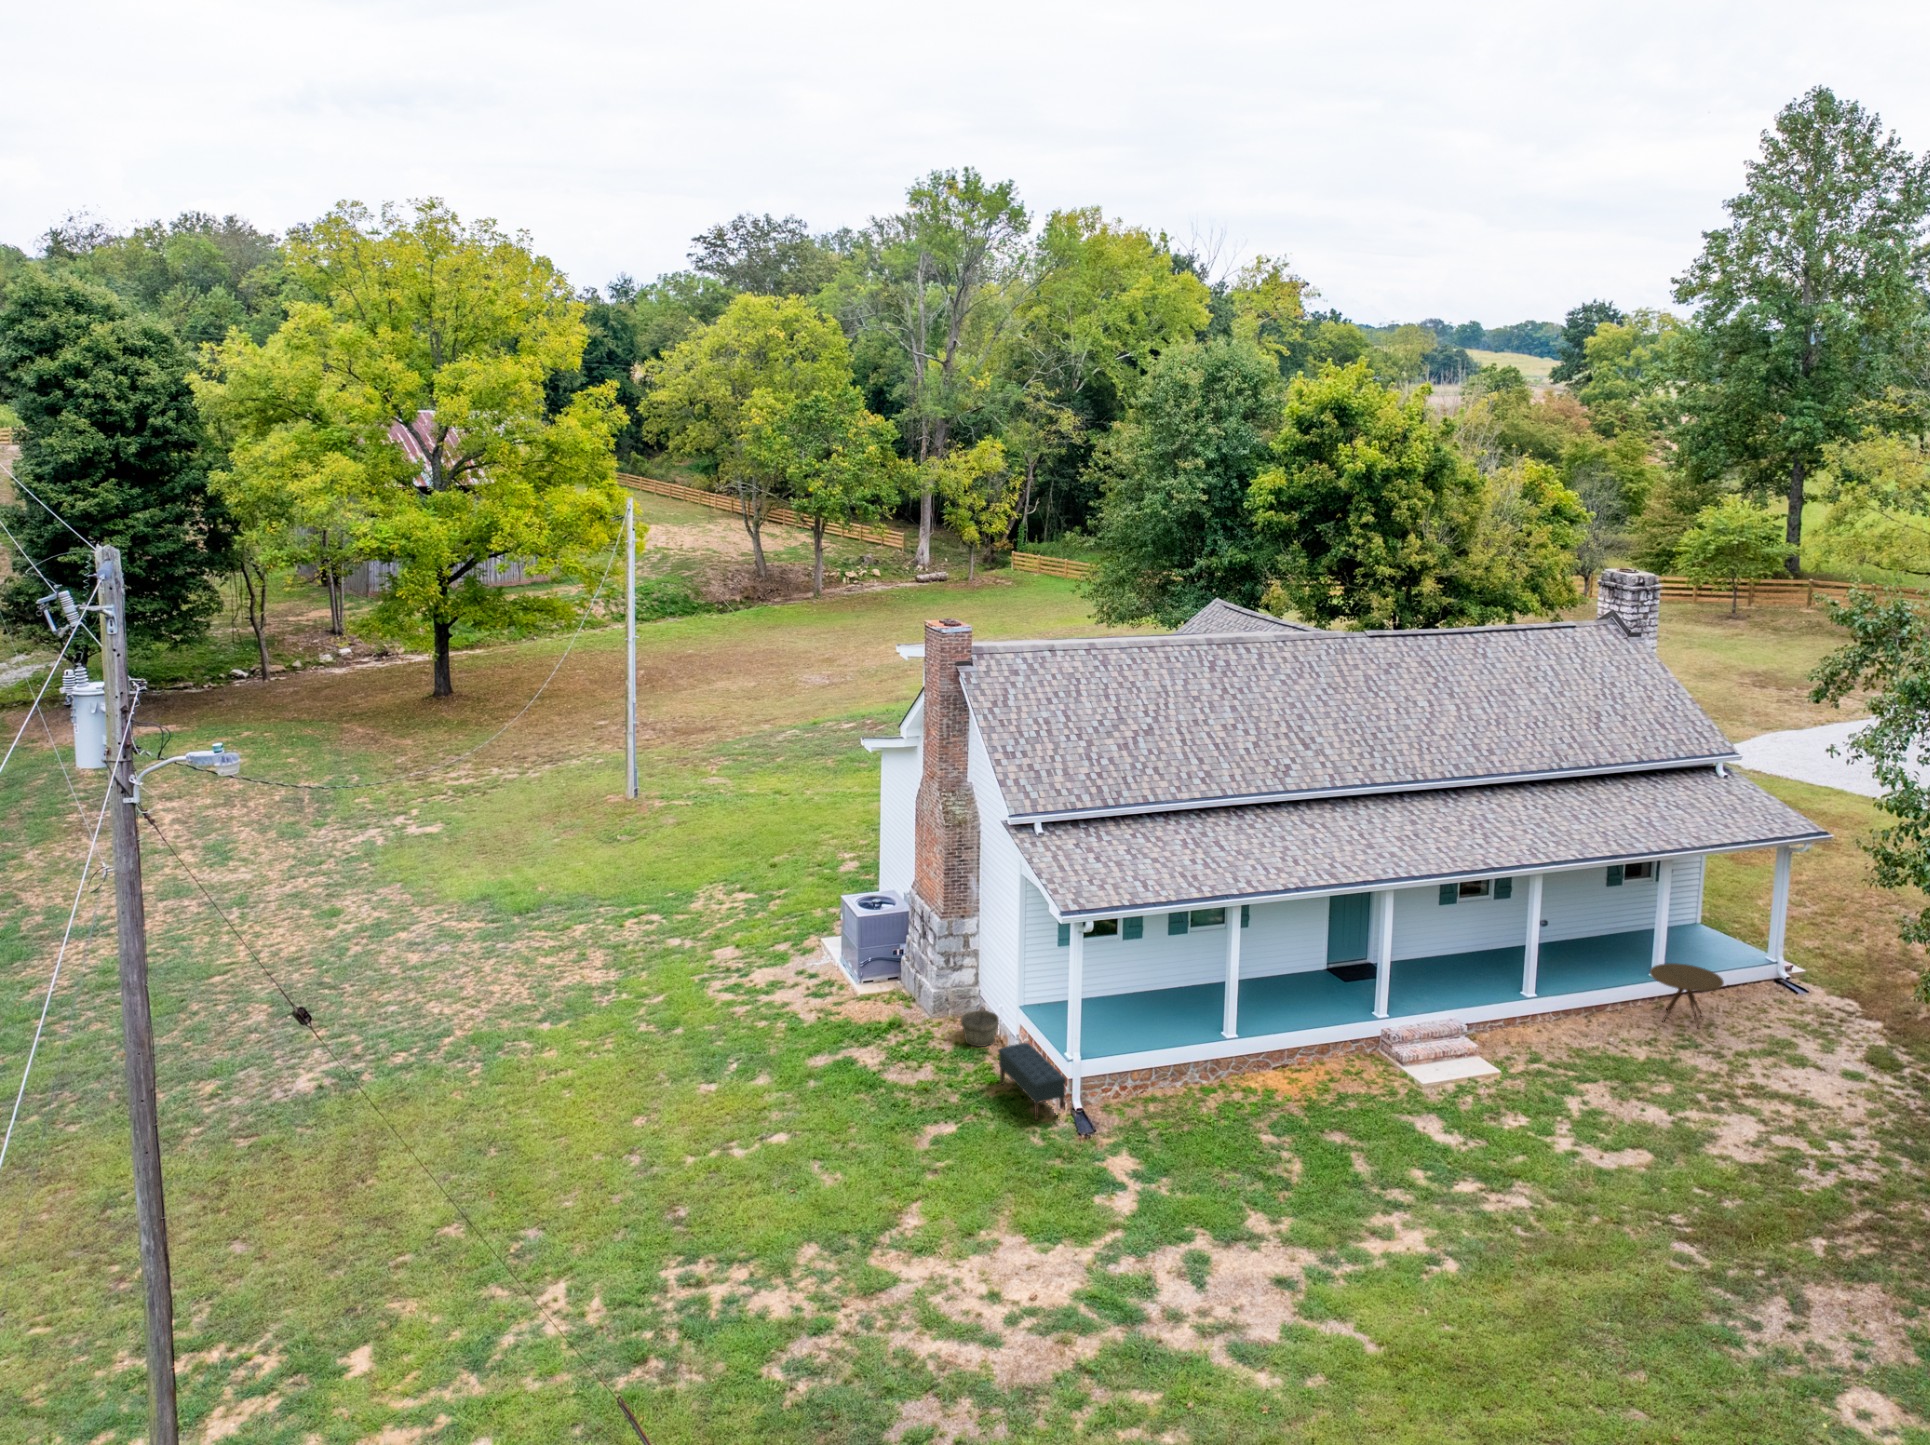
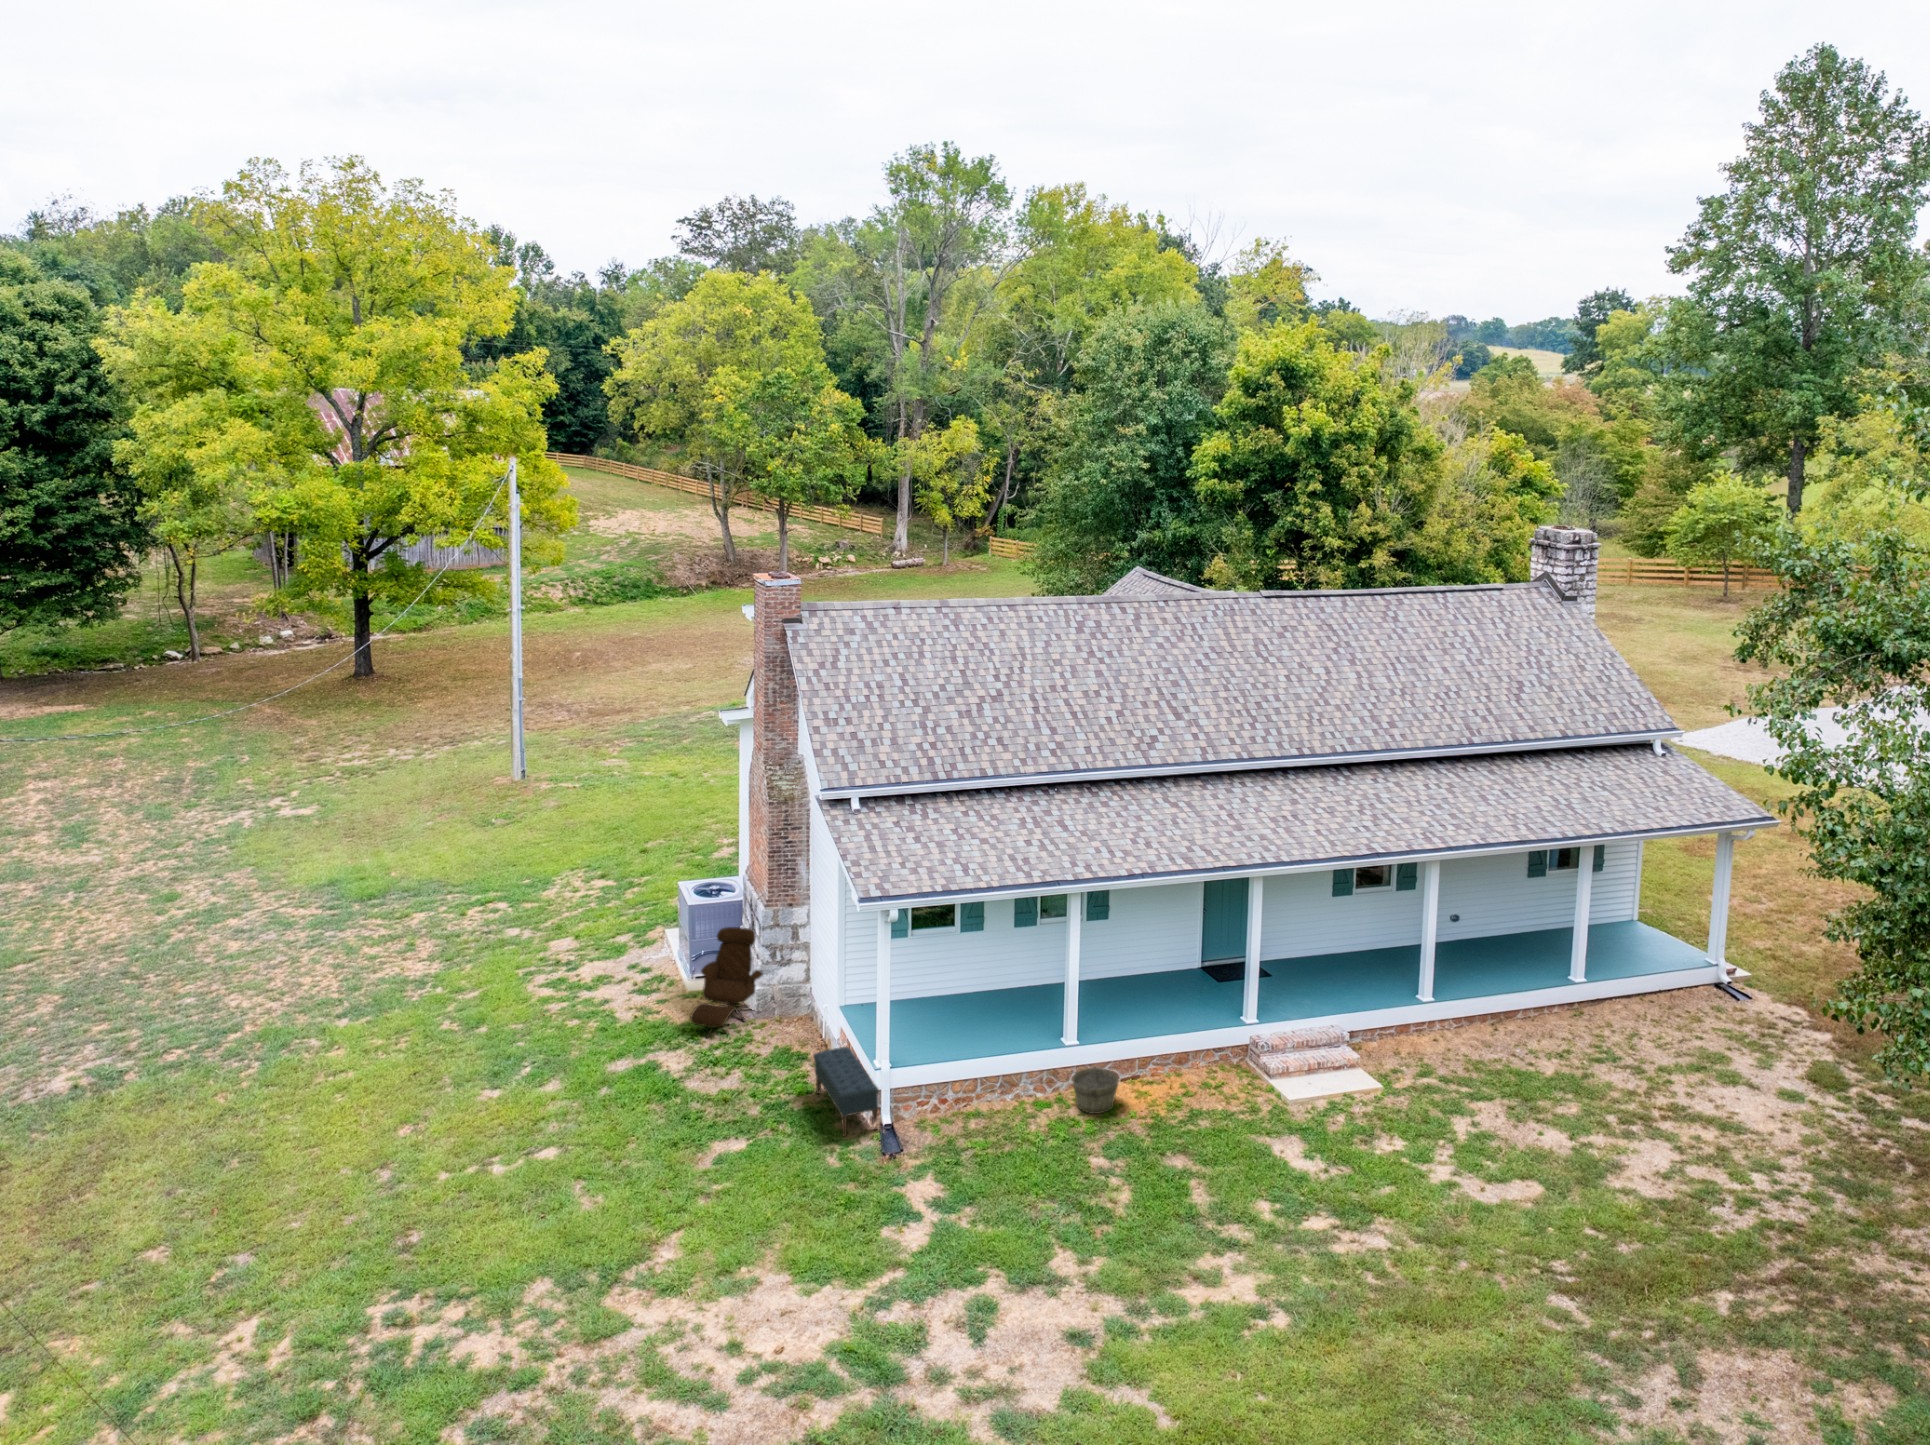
lounge chair: none [870,937,932,1037] -> present [690,927,763,1037]
round table: present [1650,963,1724,1028] -> none [1567,962,1649,1037]
wooden bucket: present [961,1010,999,1047] -> present [1072,1067,1119,1114]

